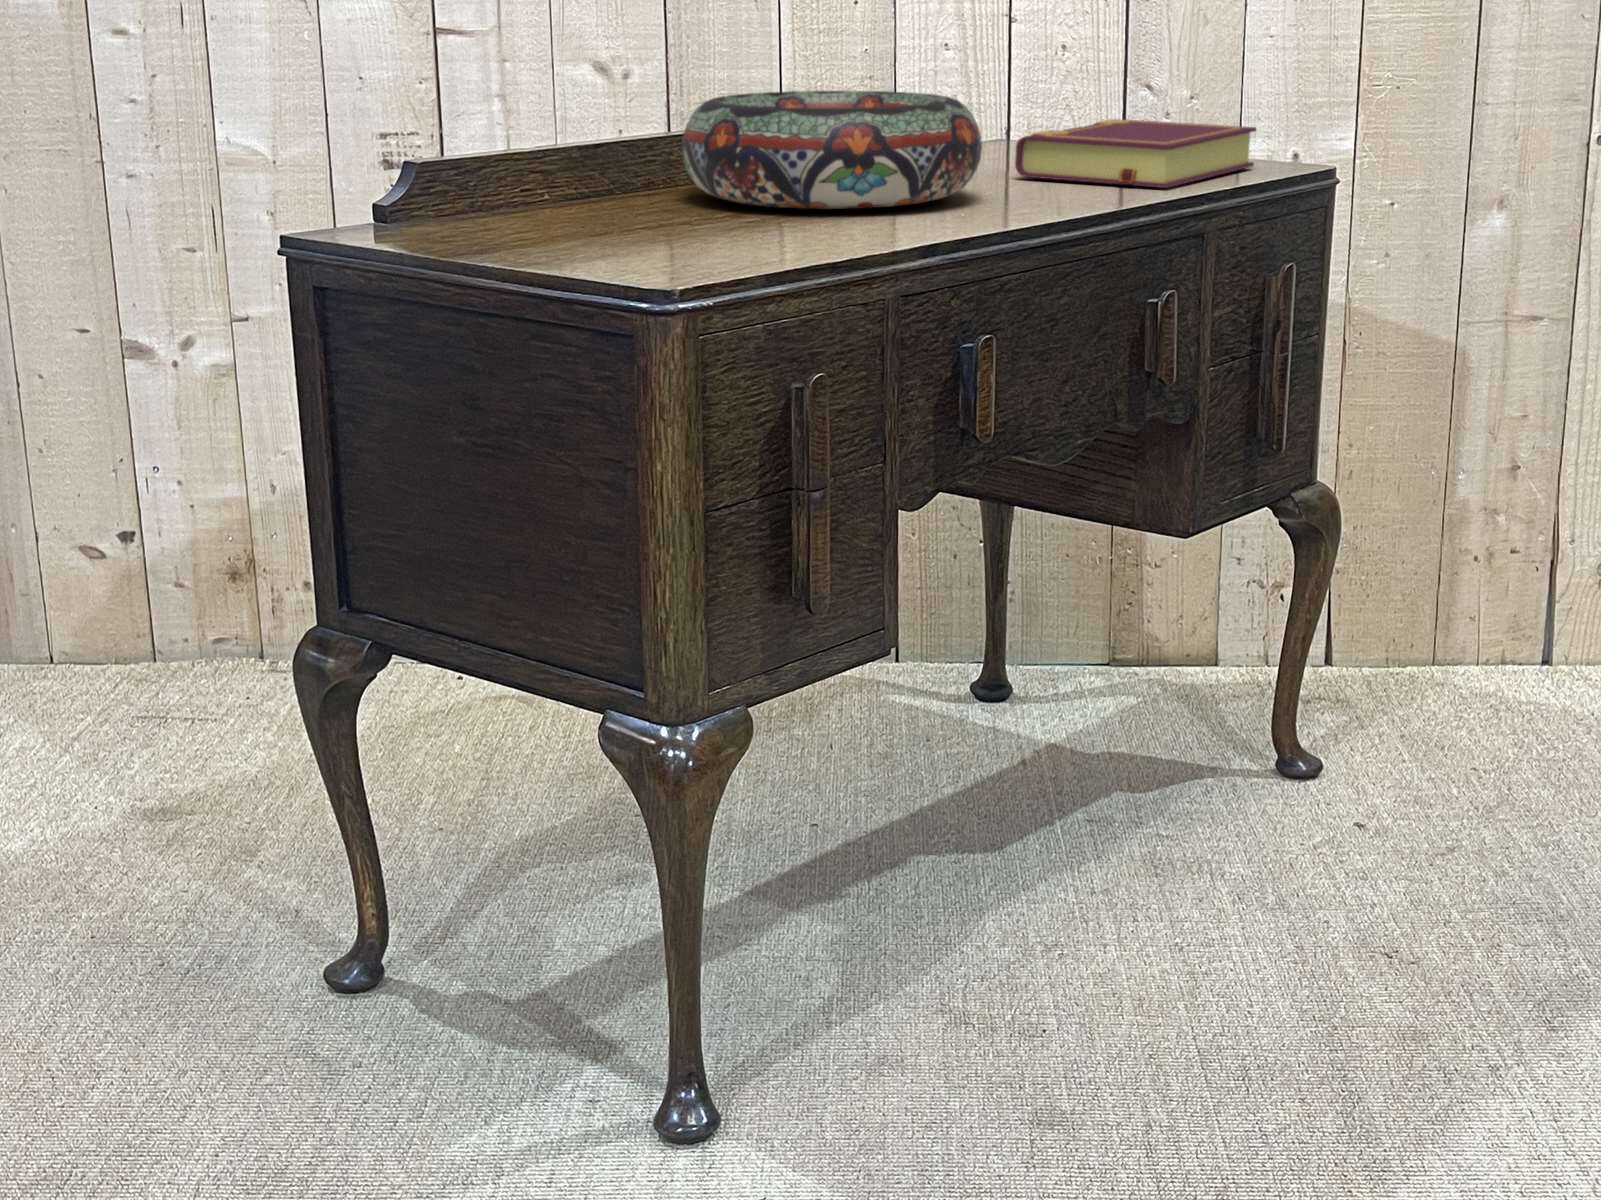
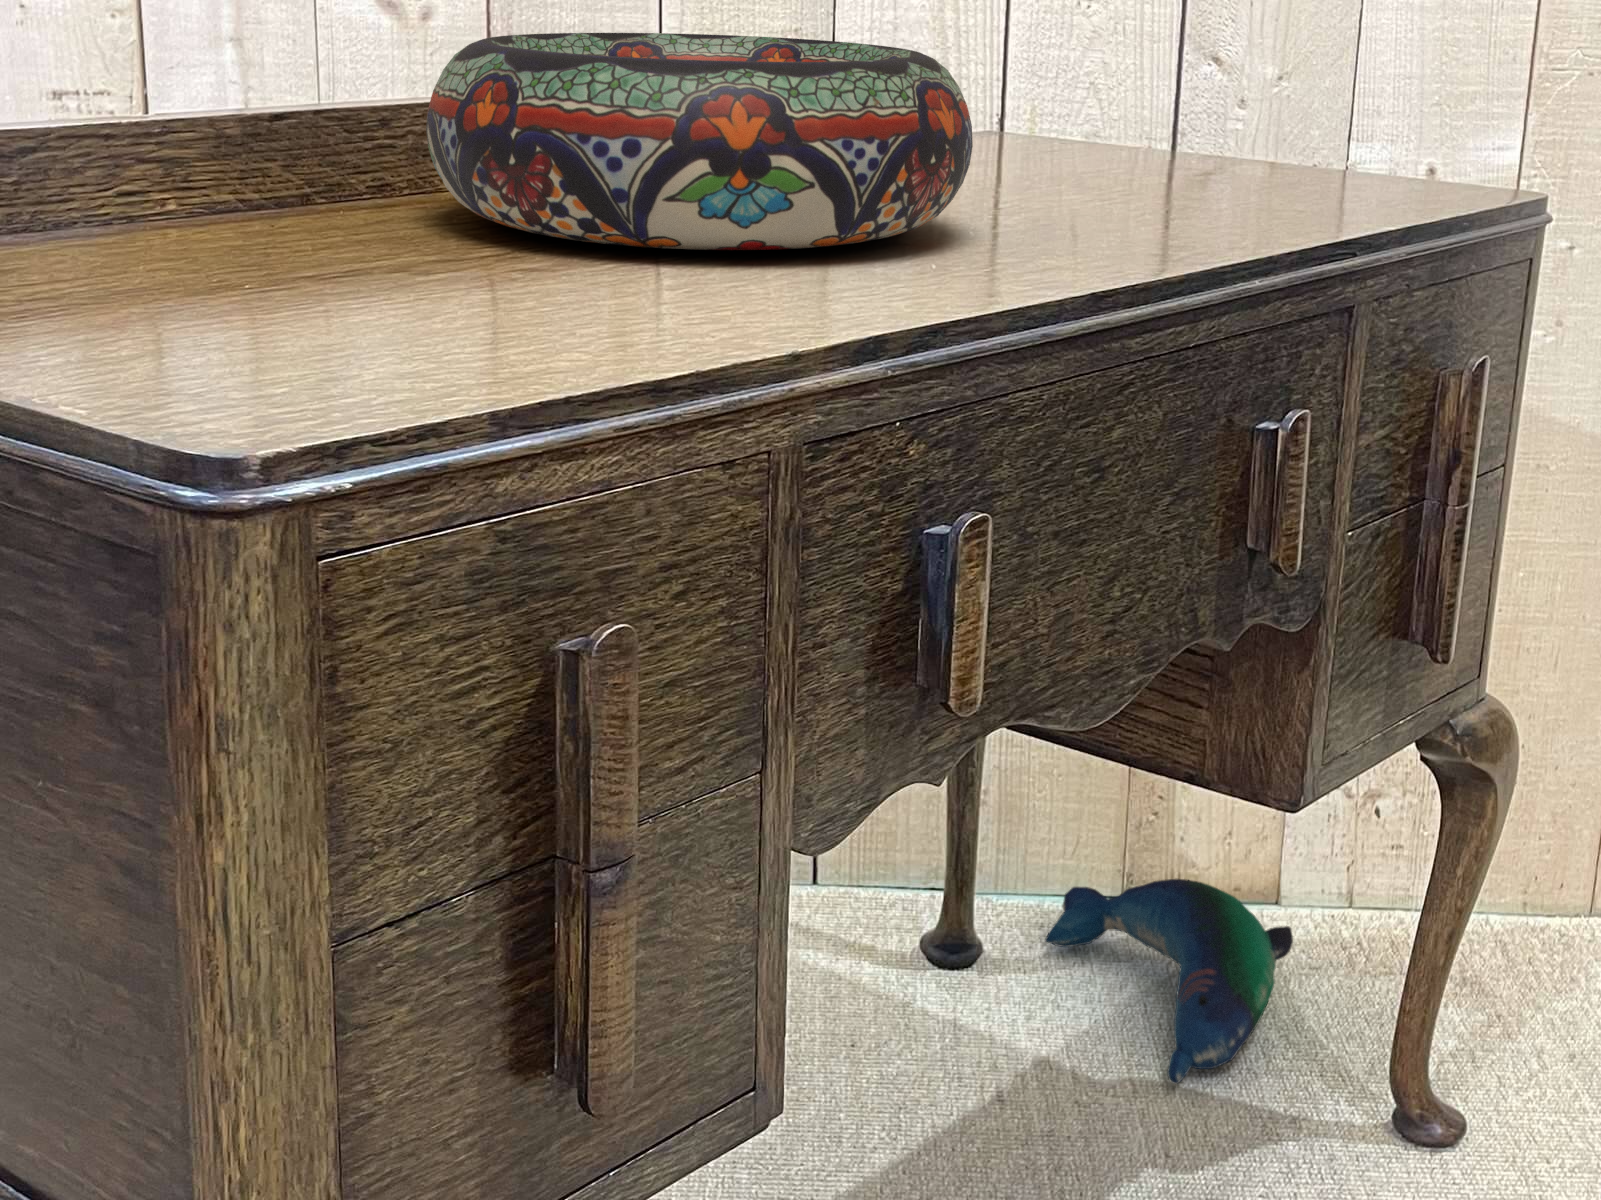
book: present [1015,119,1256,188] -> none [1024,105,1419,226]
plush toy: none [1054,637,1217,754] -> present [1045,879,1293,1084]

